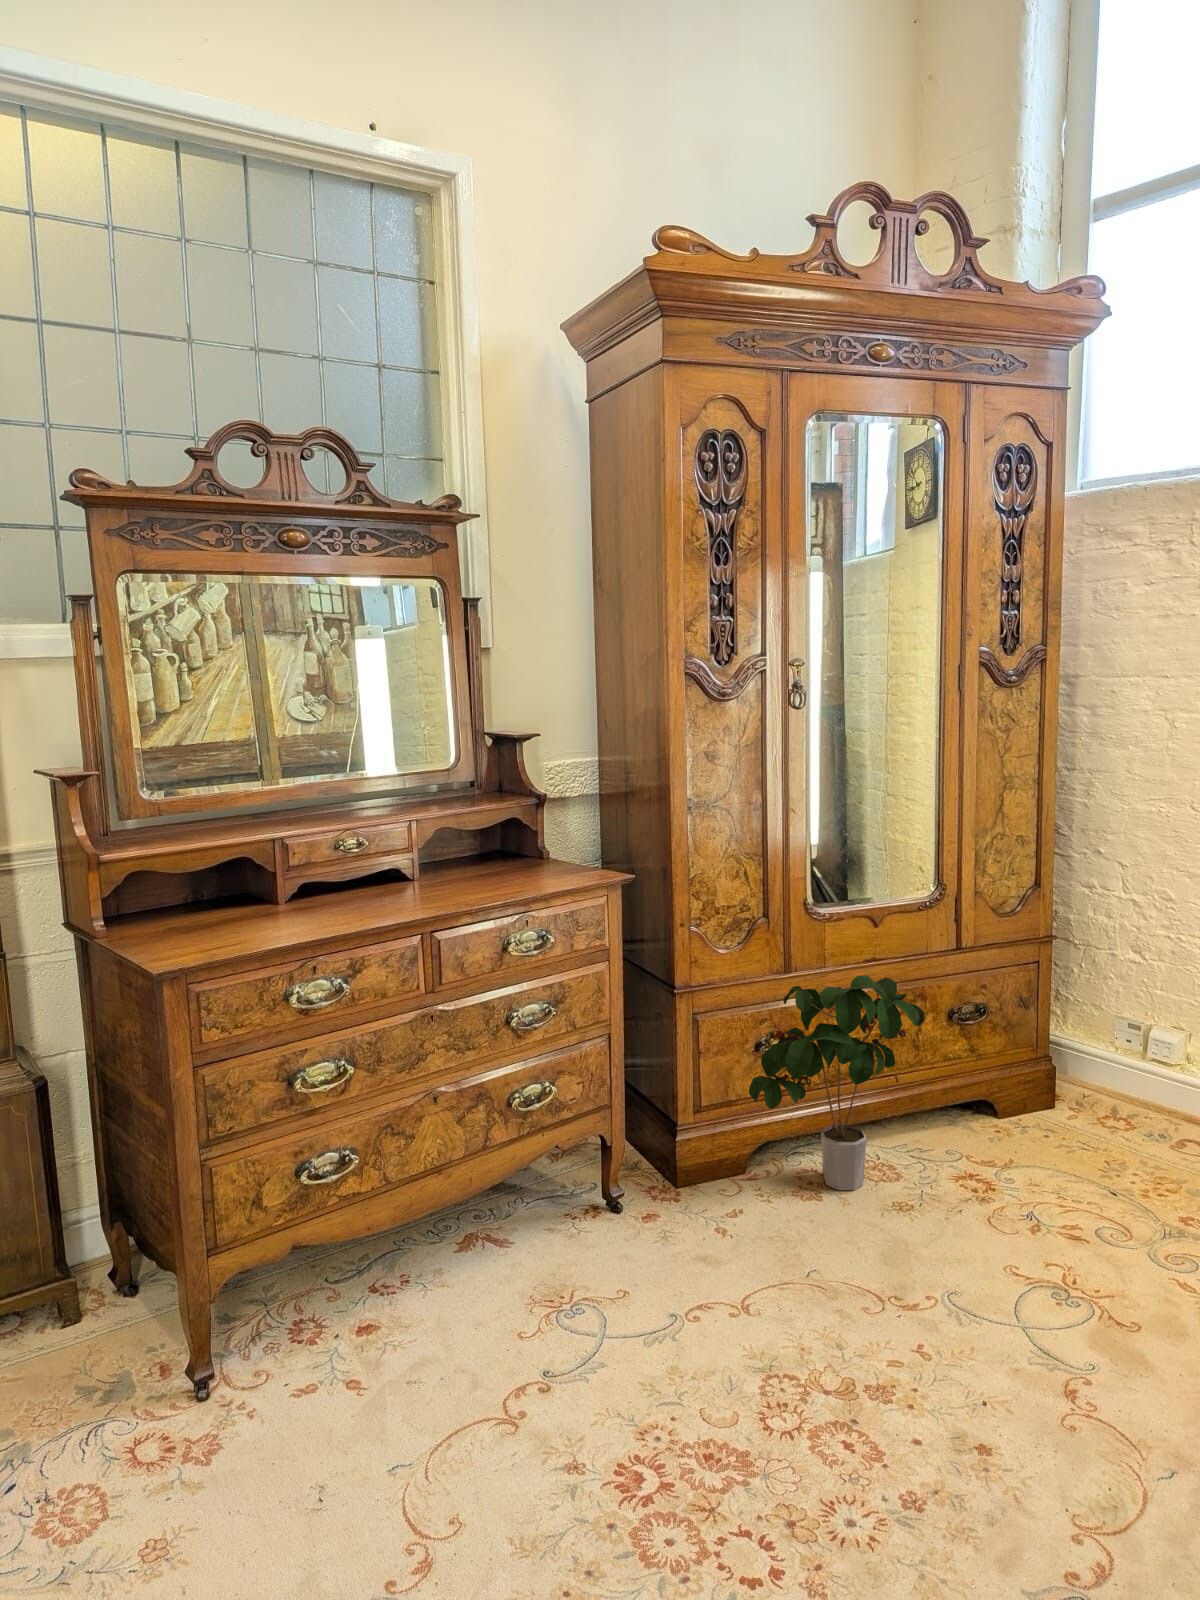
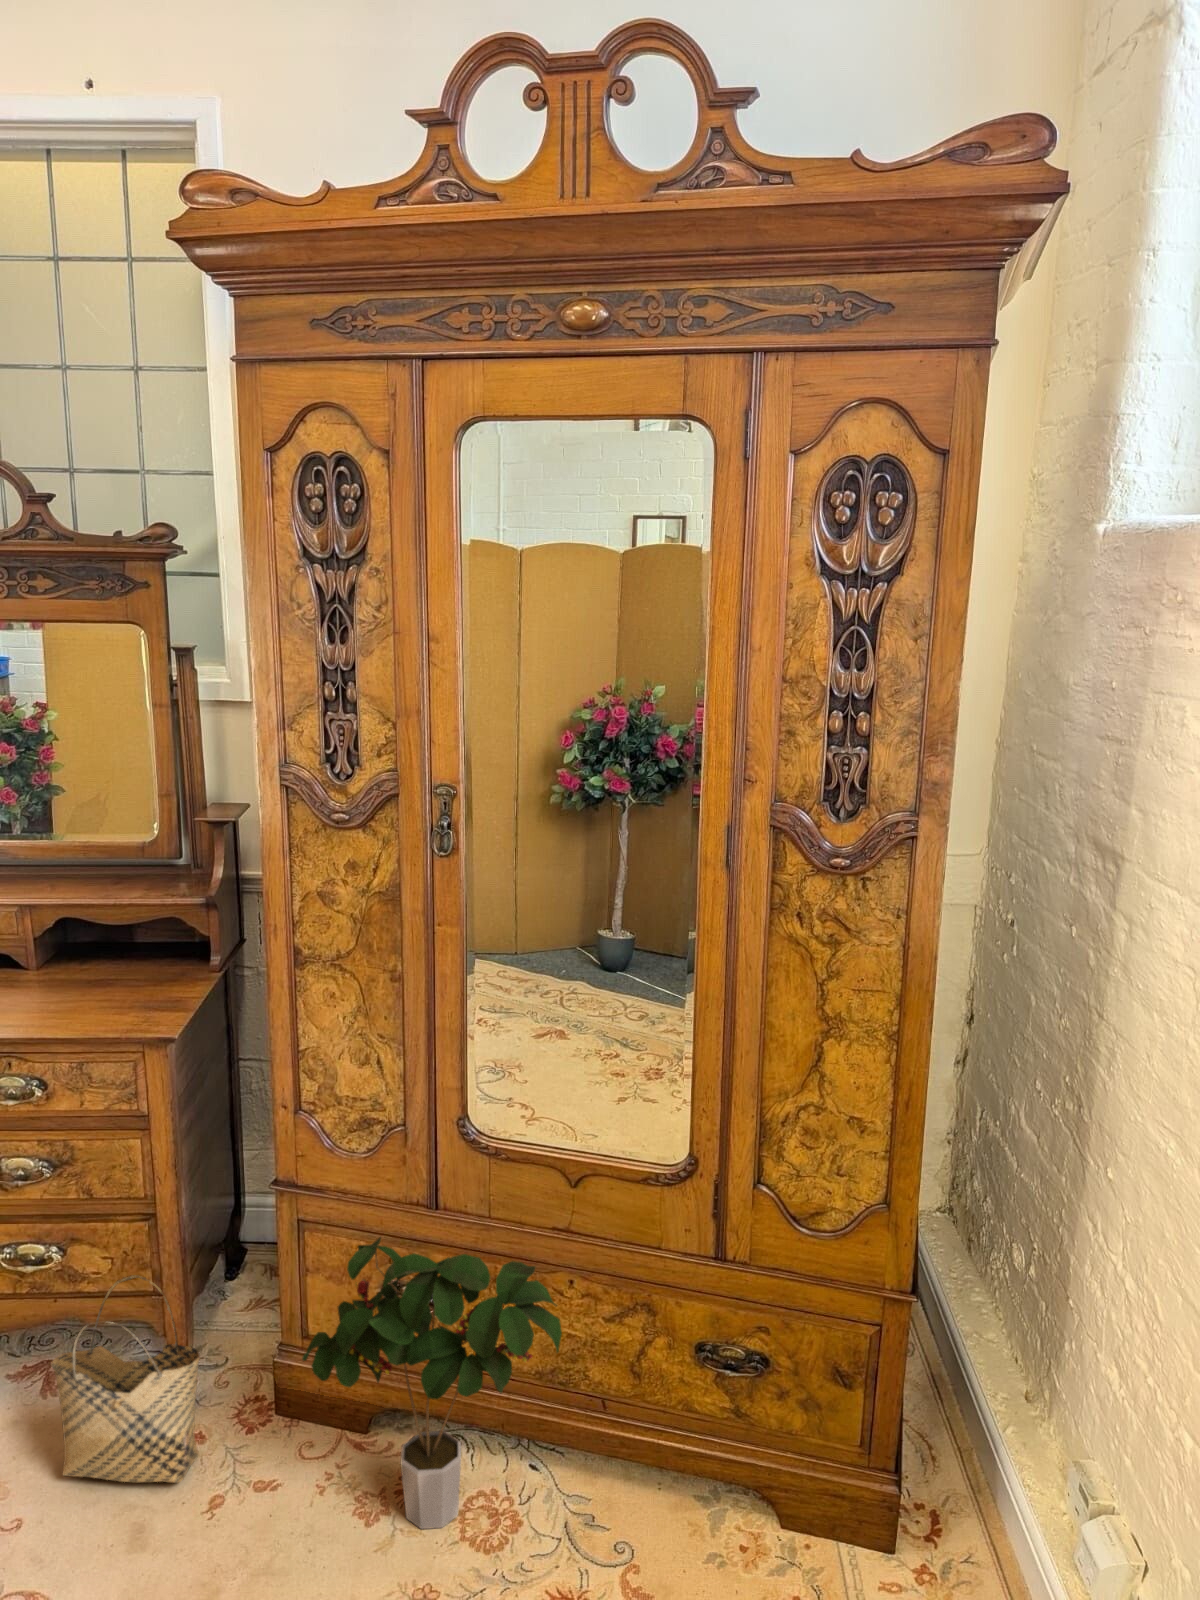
woven basket: none [585,1082,690,1263] -> present [51,1275,200,1483]

